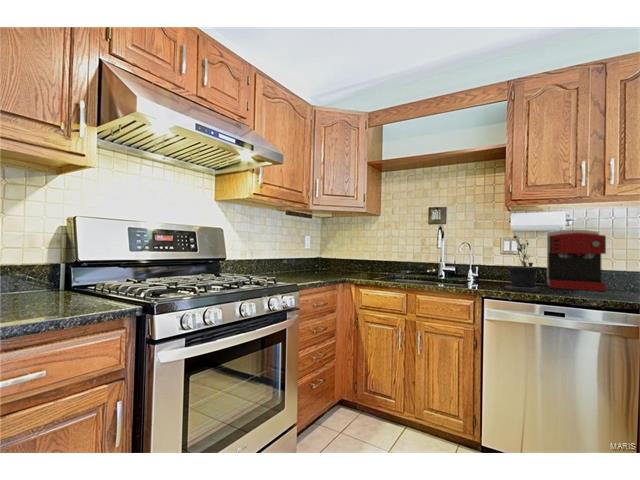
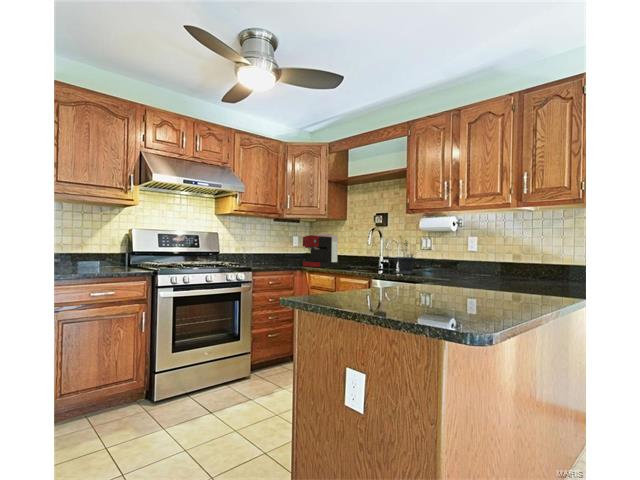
coffee maker: present [547,229,606,291] -> present [303,233,338,267]

